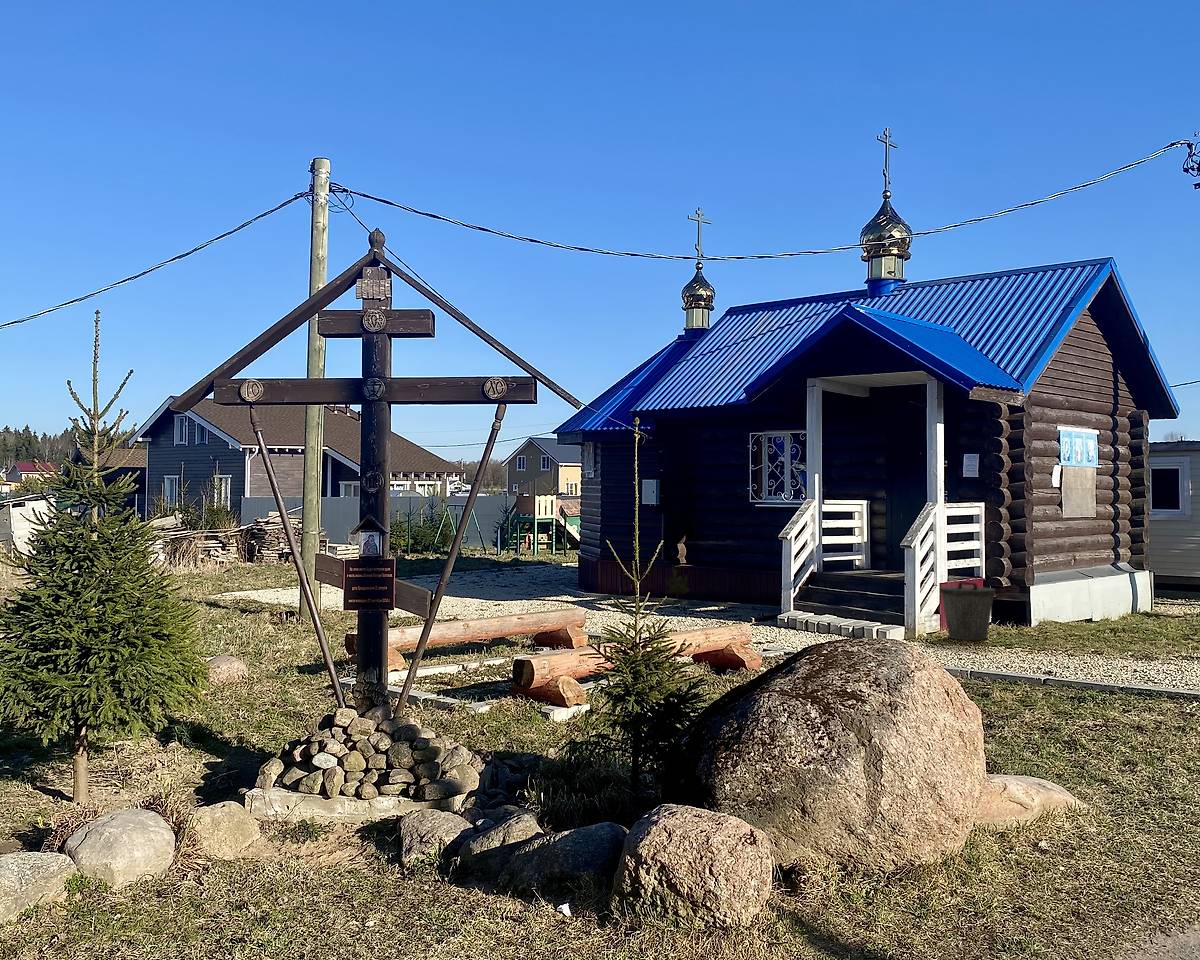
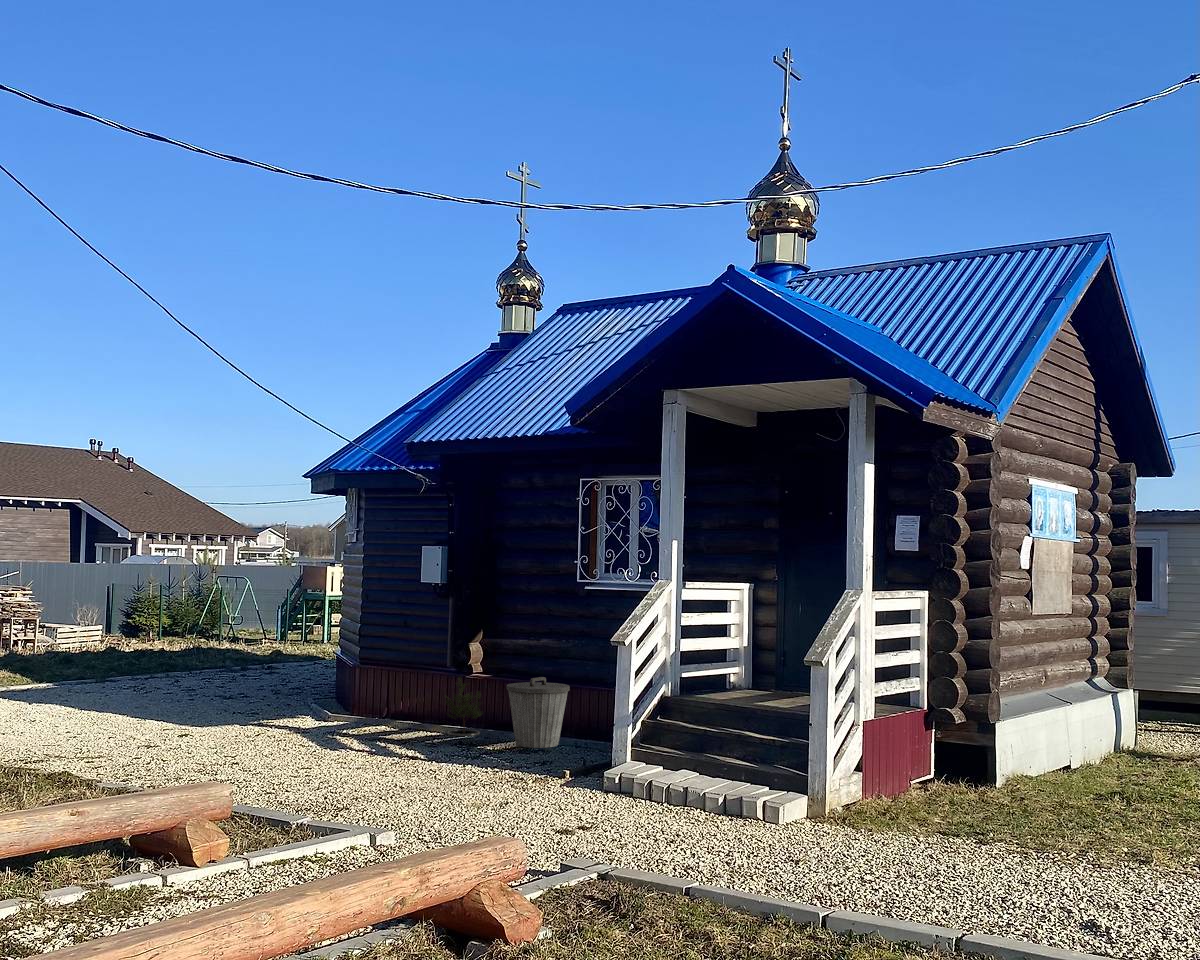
trash can: present [940,582,995,640] -> present [507,677,570,748]

